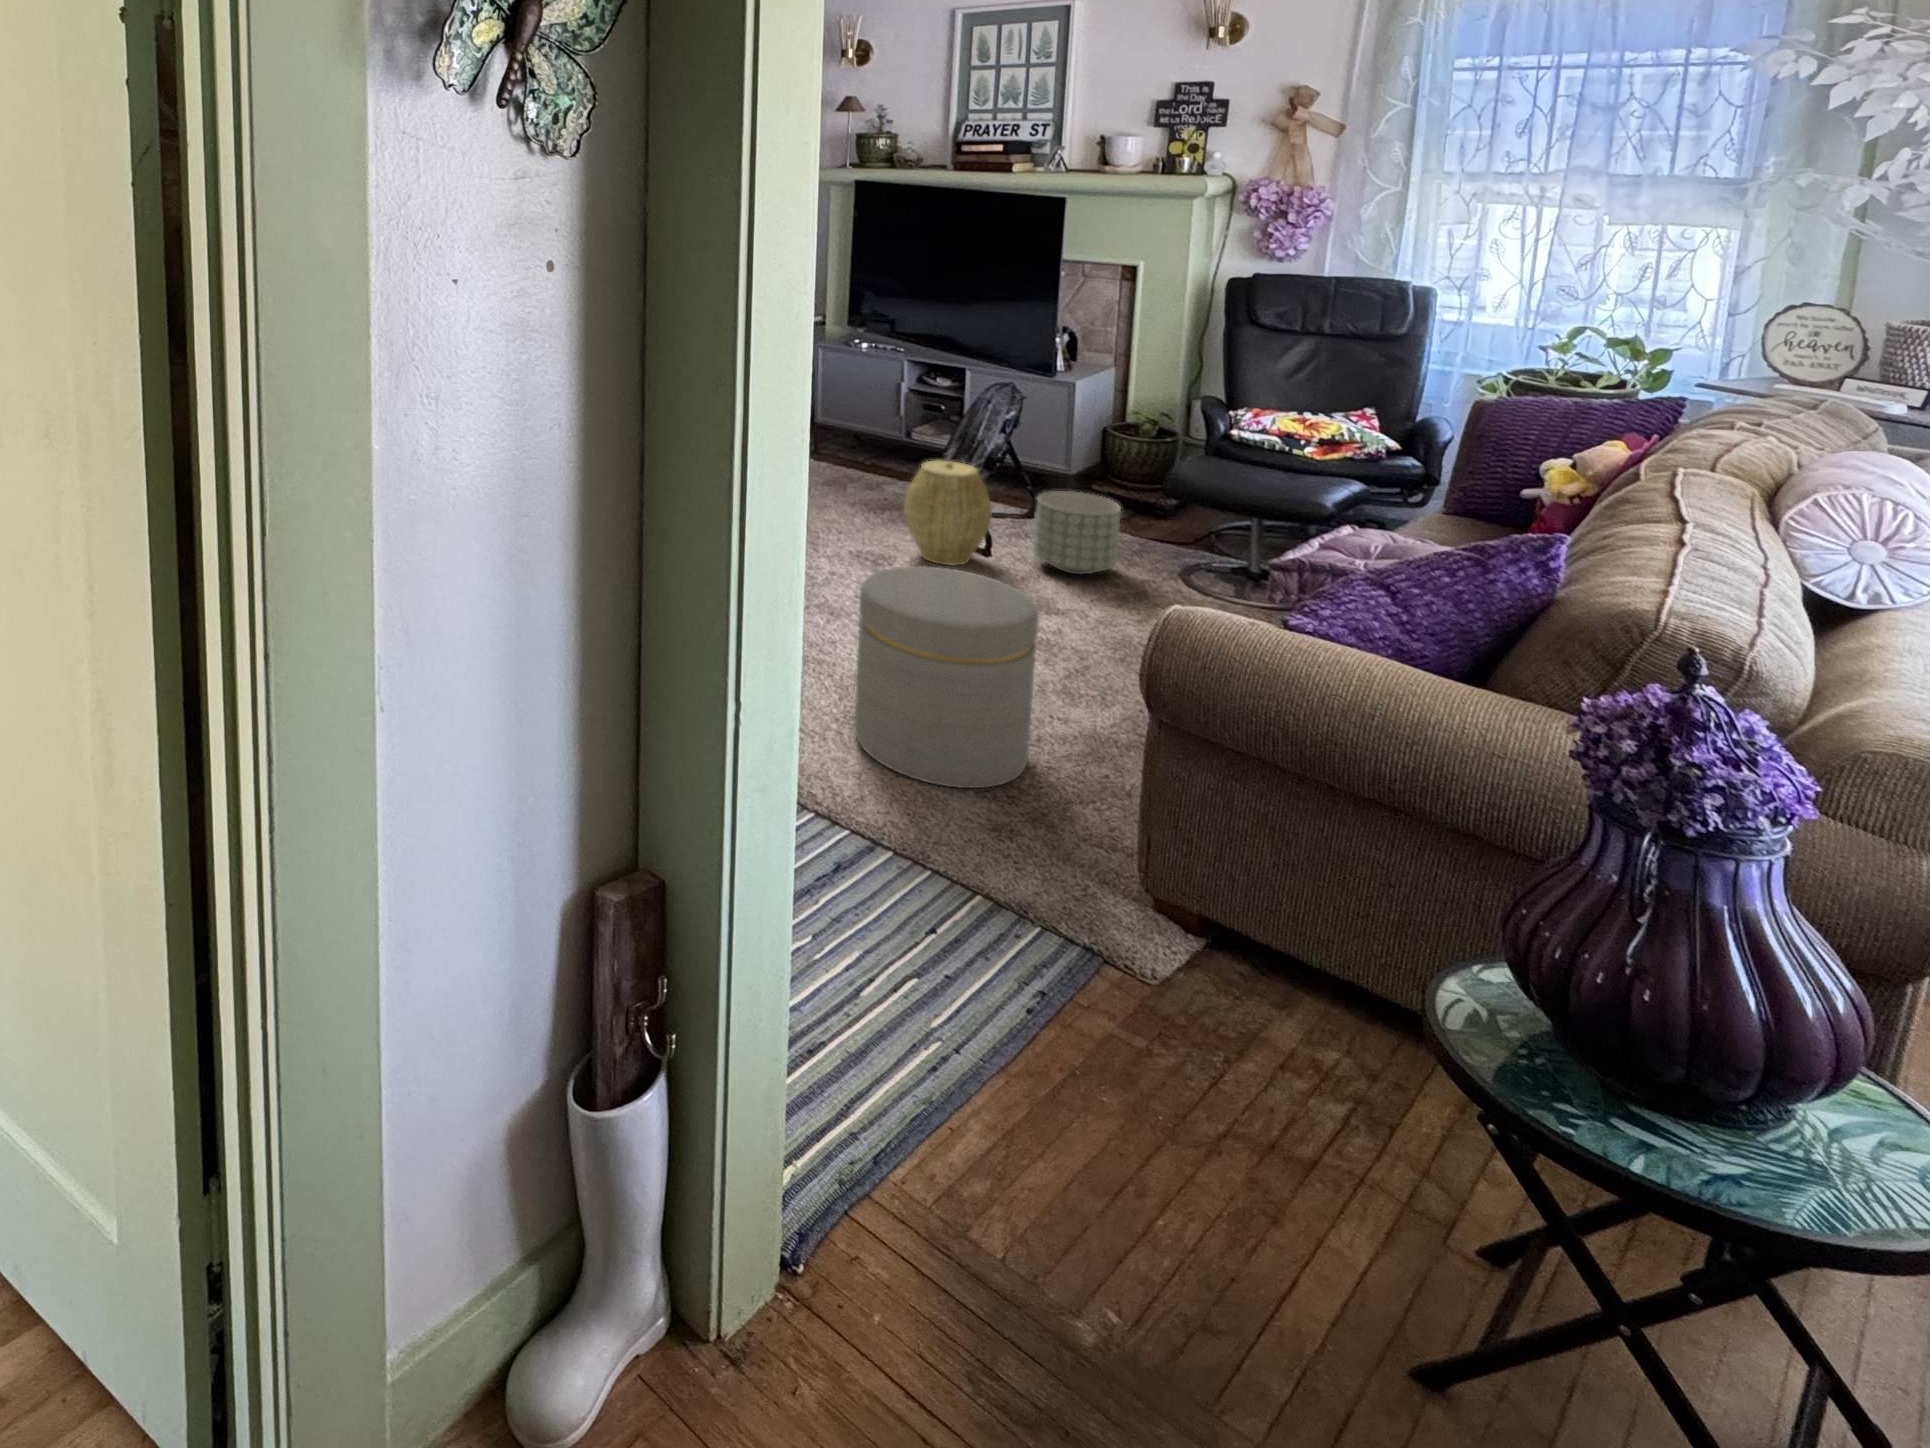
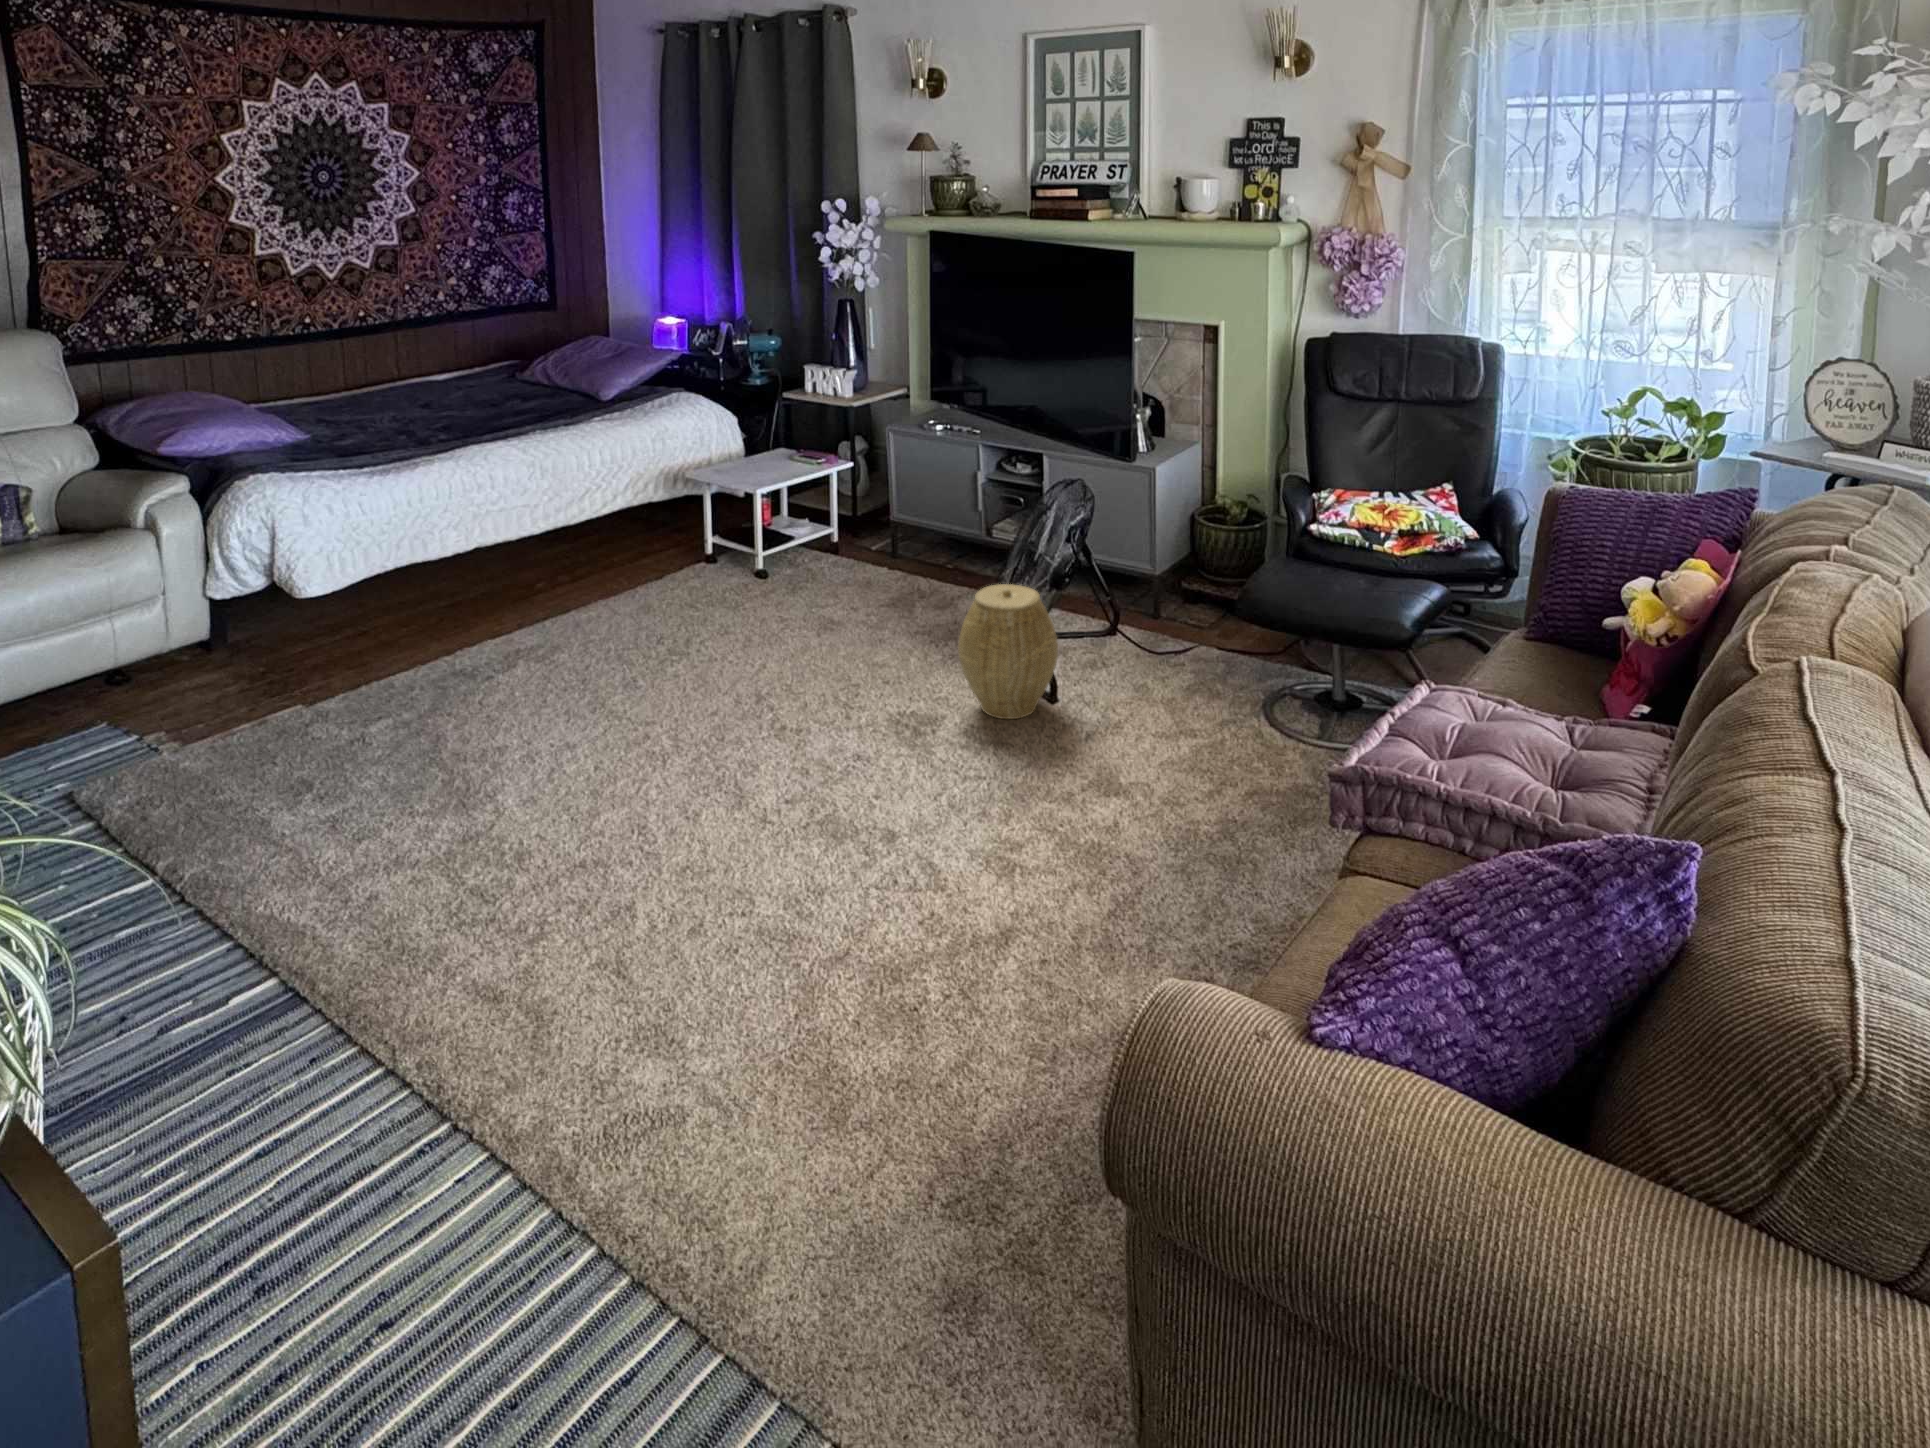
planter: present [1034,491,1121,574] -> none [1108,609,1198,715]
ottoman: present [854,566,1039,788] -> none [794,820,1038,1205]

